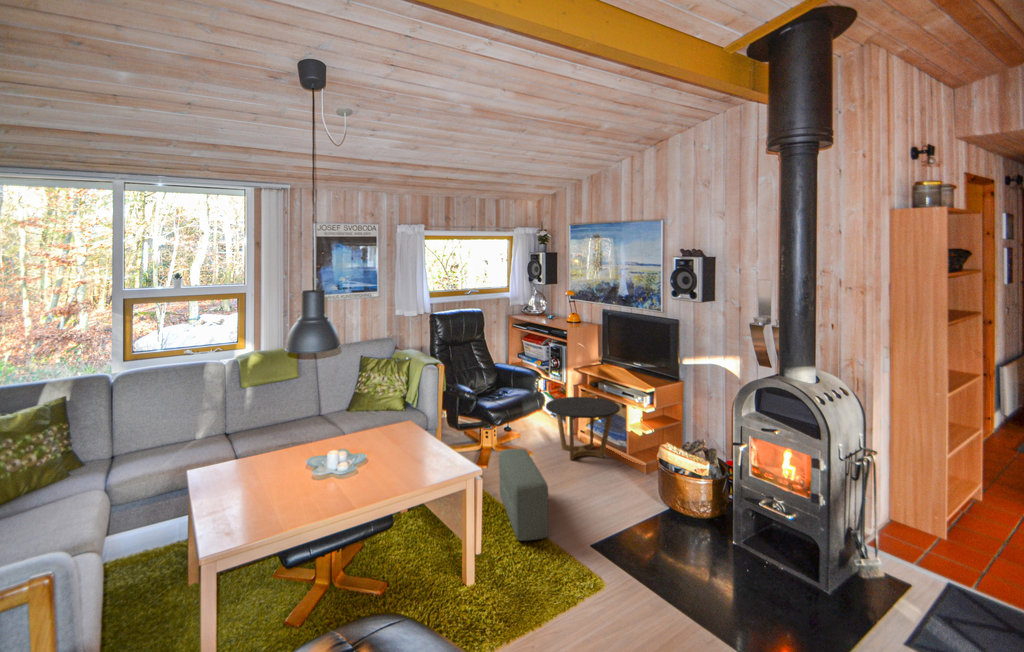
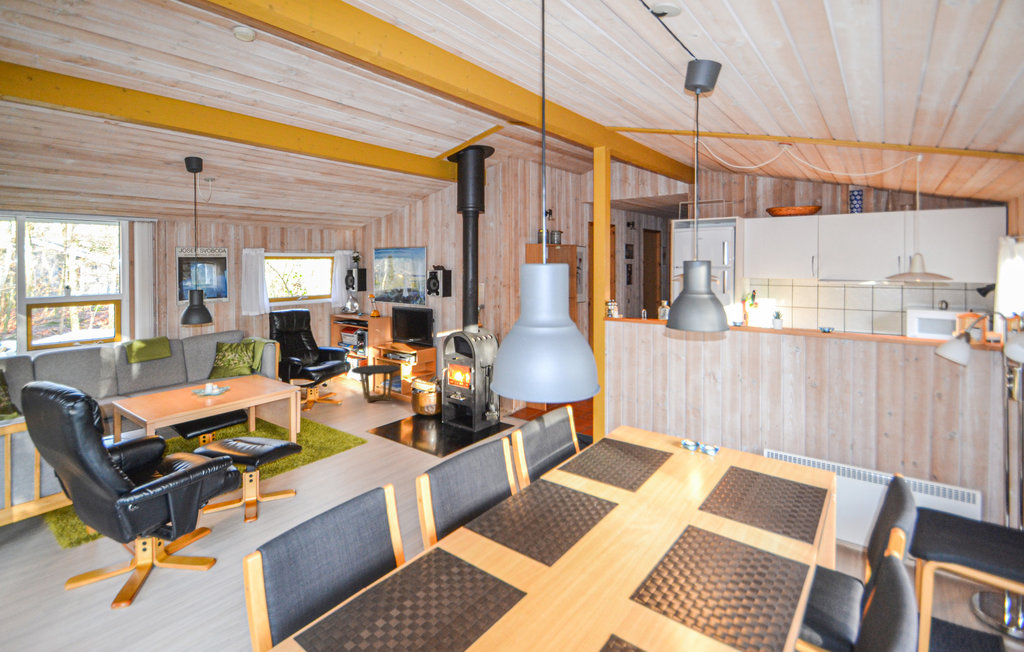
pouf: present [499,448,548,541] -> none [316,391,342,434]

